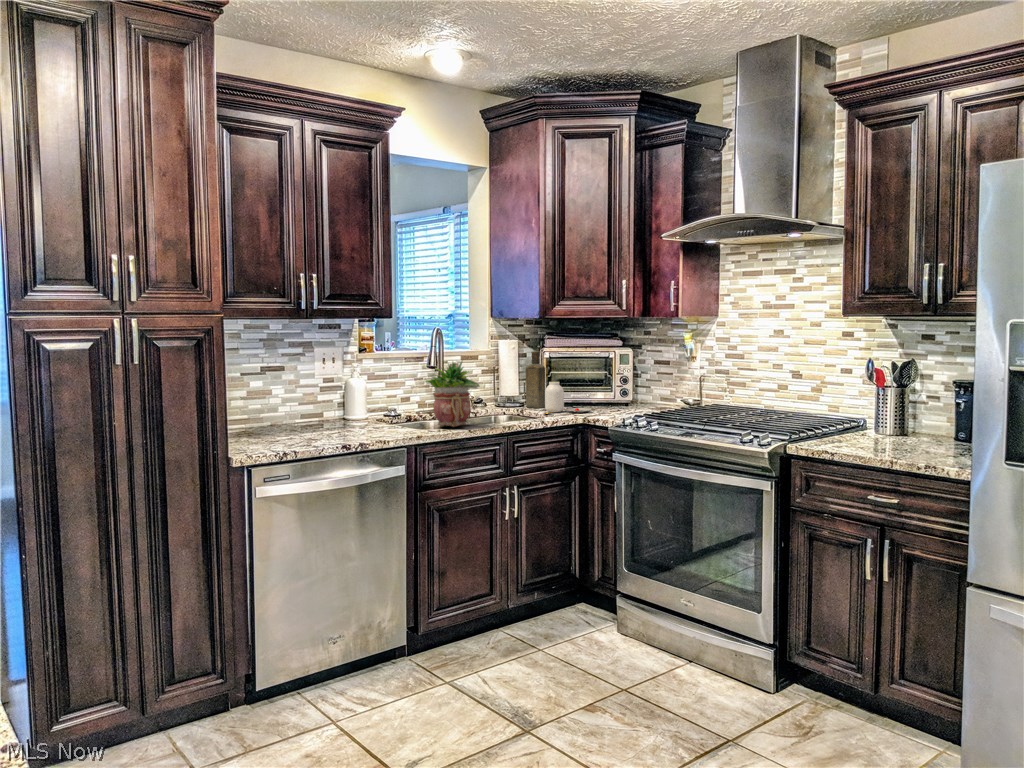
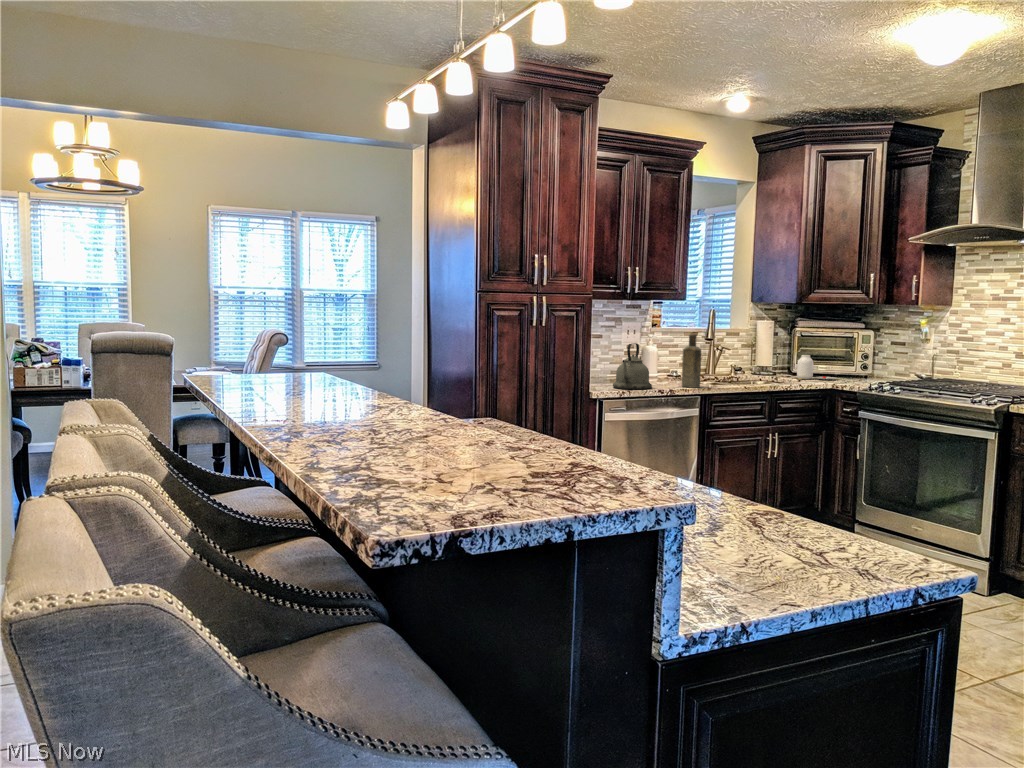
bottle: present [526,351,545,408] -> present [682,334,701,388]
potted plant: present [425,362,480,427] -> none [711,333,754,383]
kettle: none [278,379,335,446] -> present [613,343,652,389]

